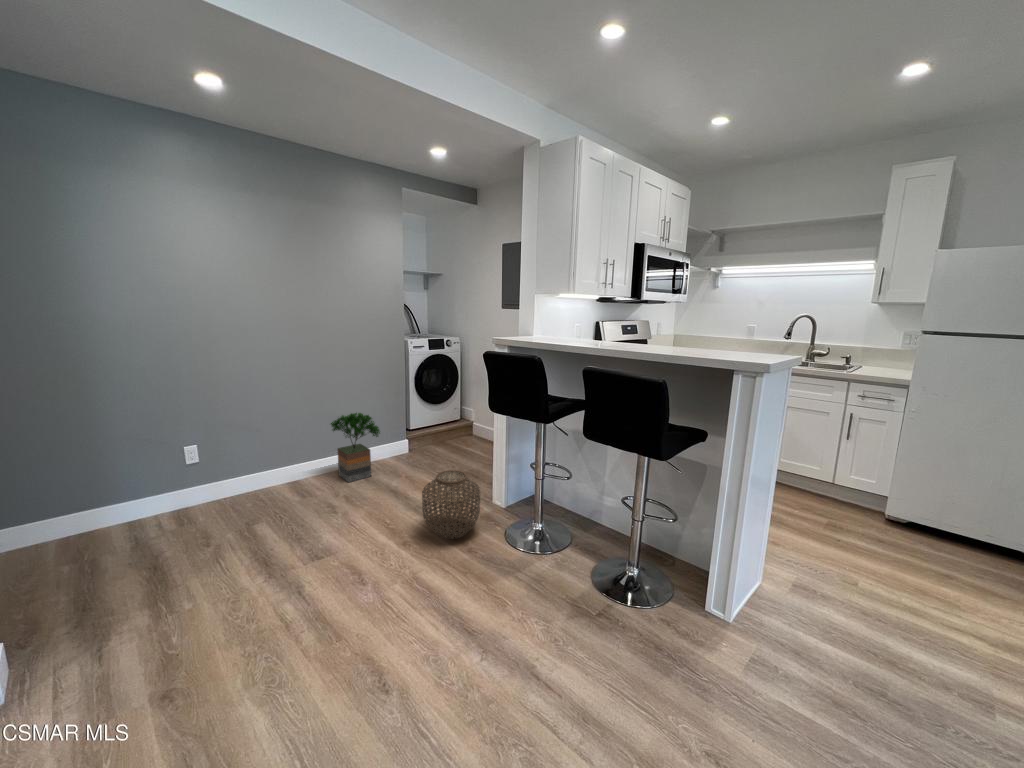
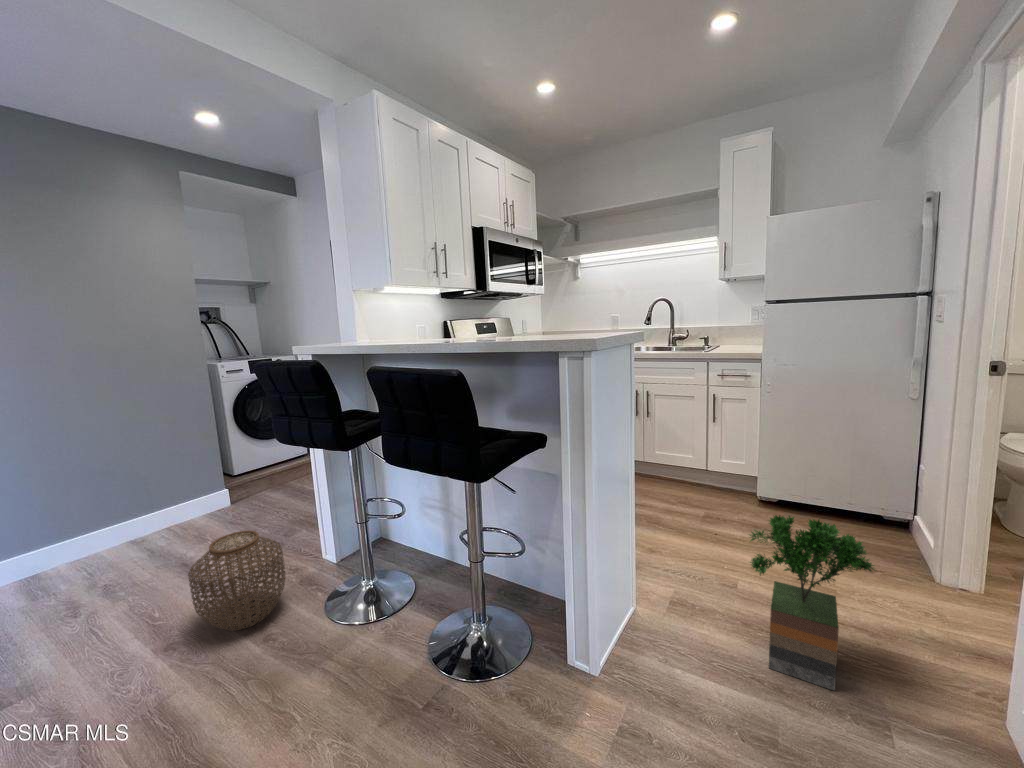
potted tree: present [331,413,380,482] -> present [749,515,874,691]

